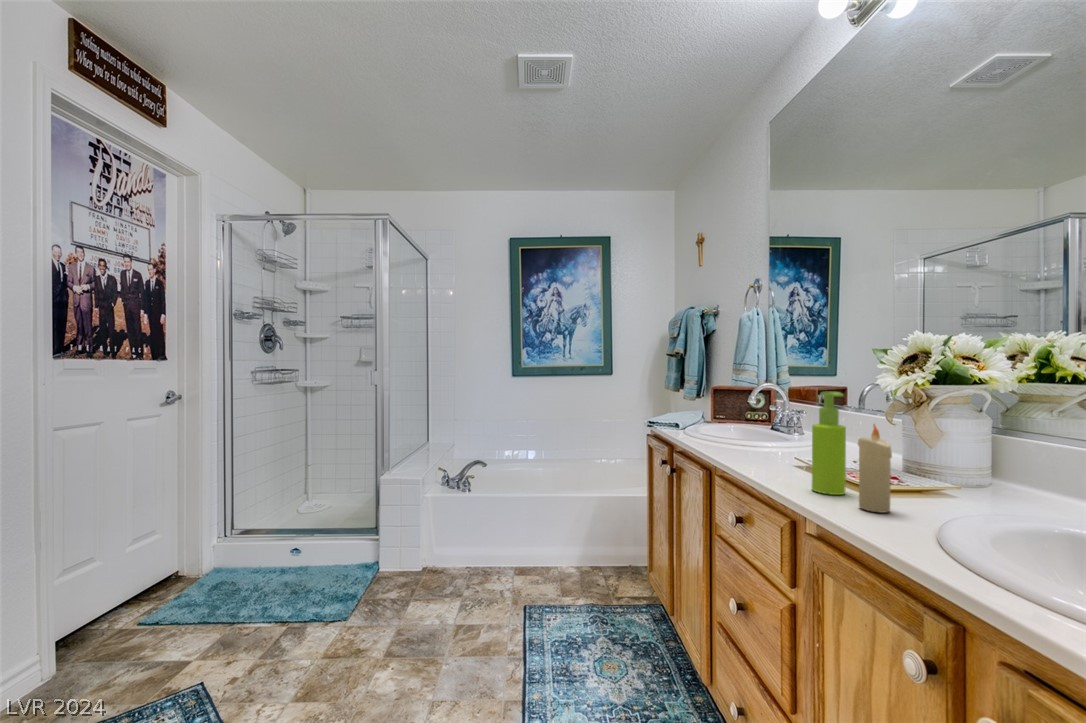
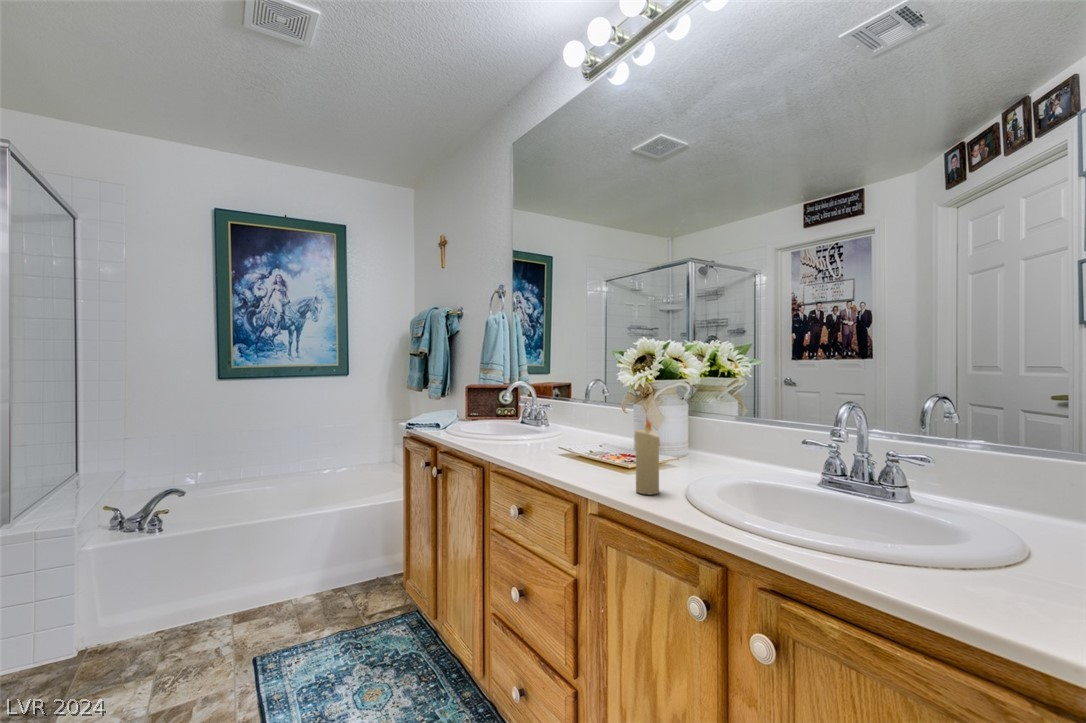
soap dispenser: present [812,392,846,495] -> none [590,390,618,483]

